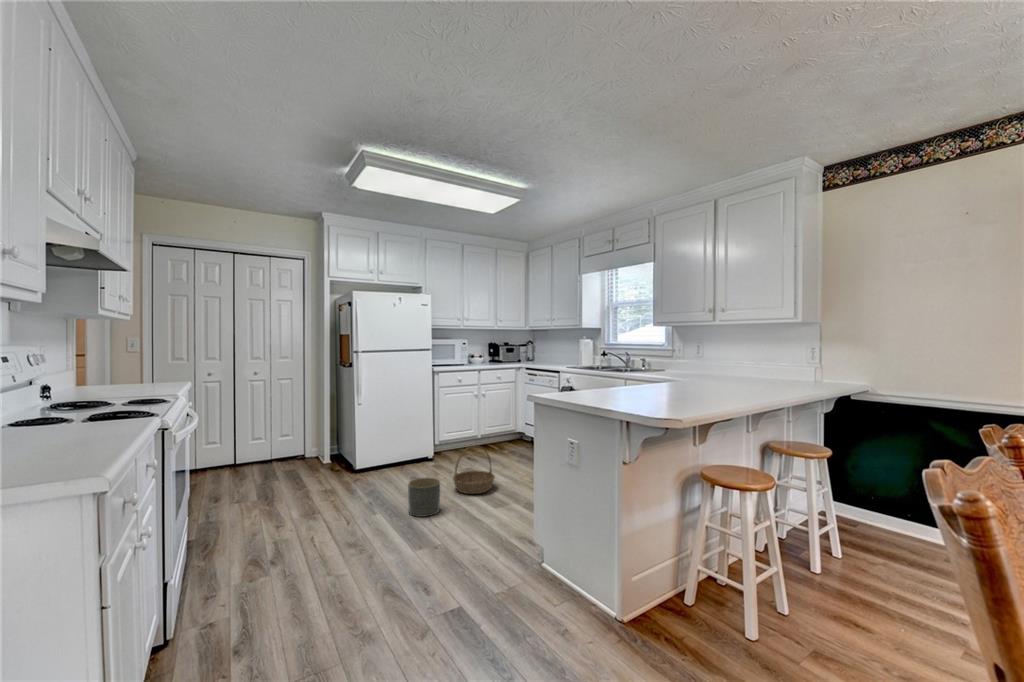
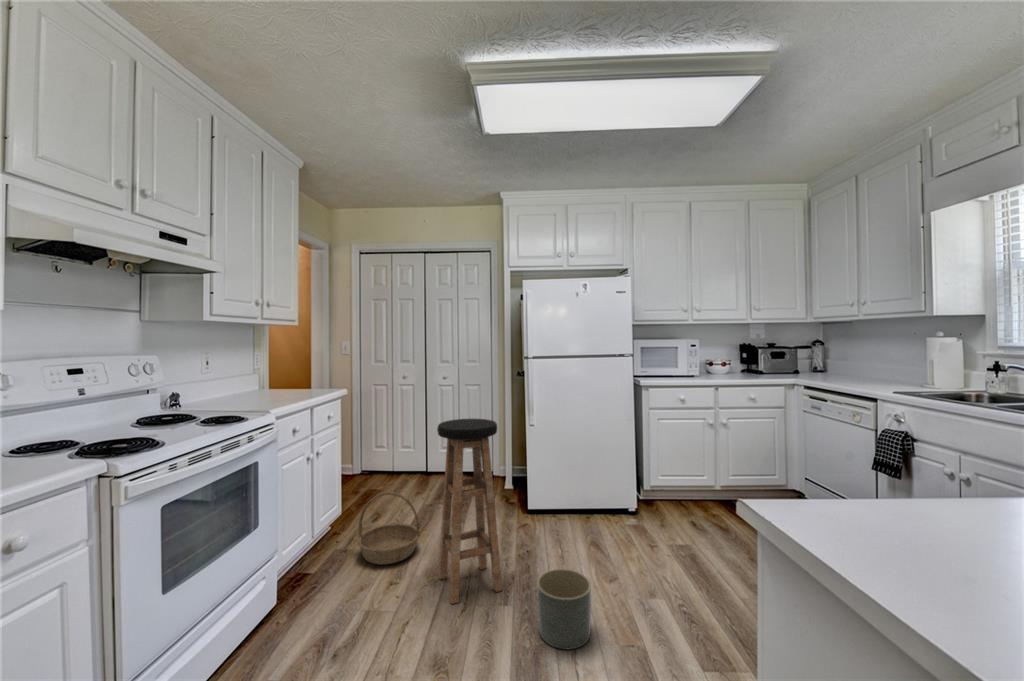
bar stool: none [319,394,373,519] -> present [437,419,503,604]
basket: present [453,445,495,494] -> present [358,492,420,565]

